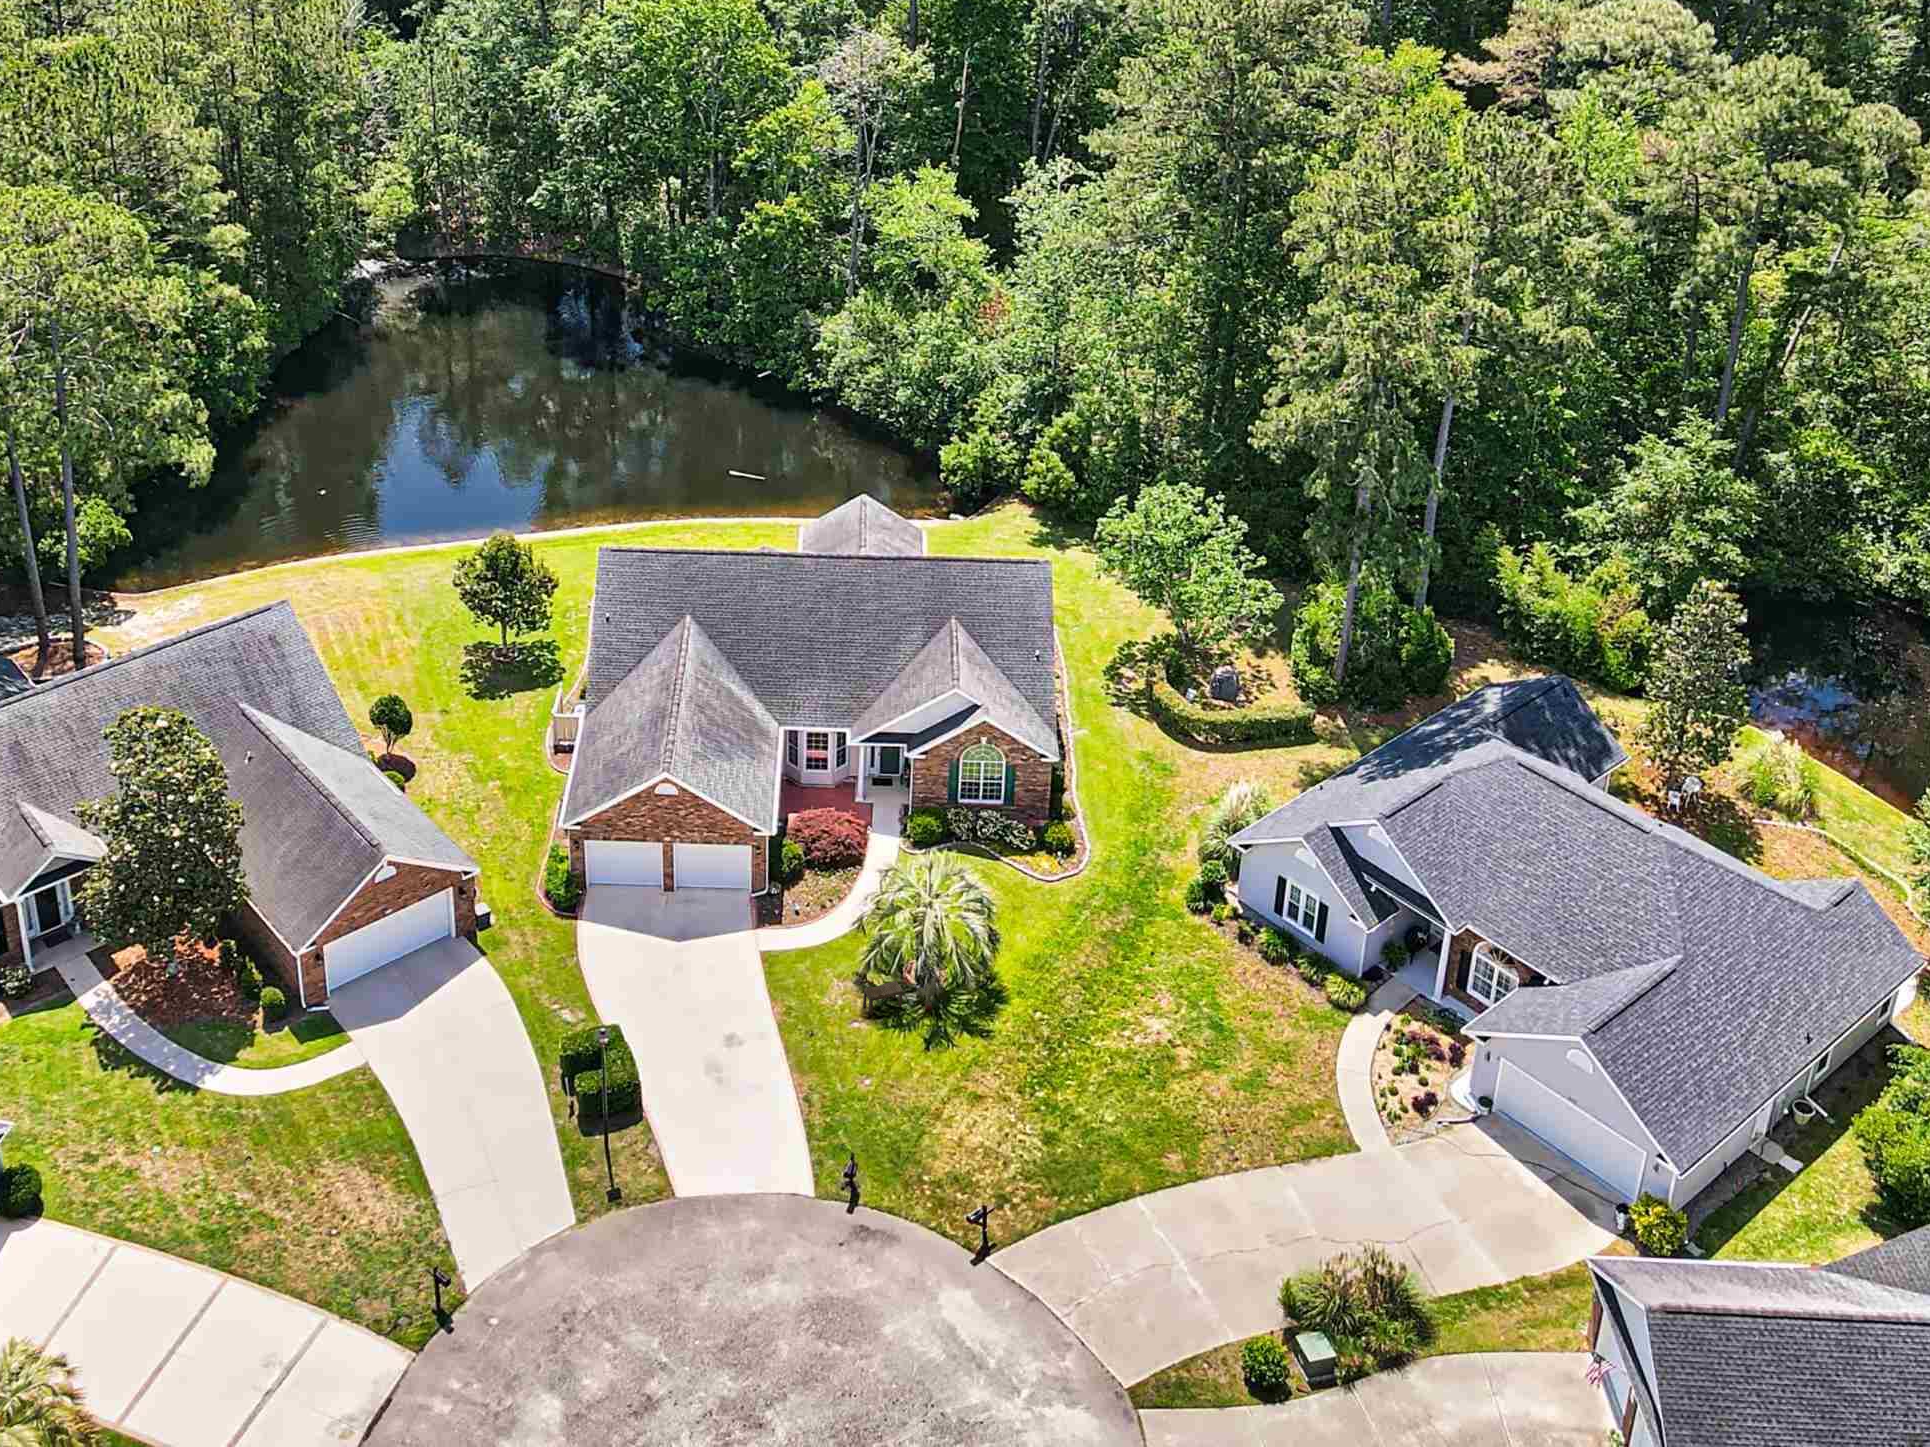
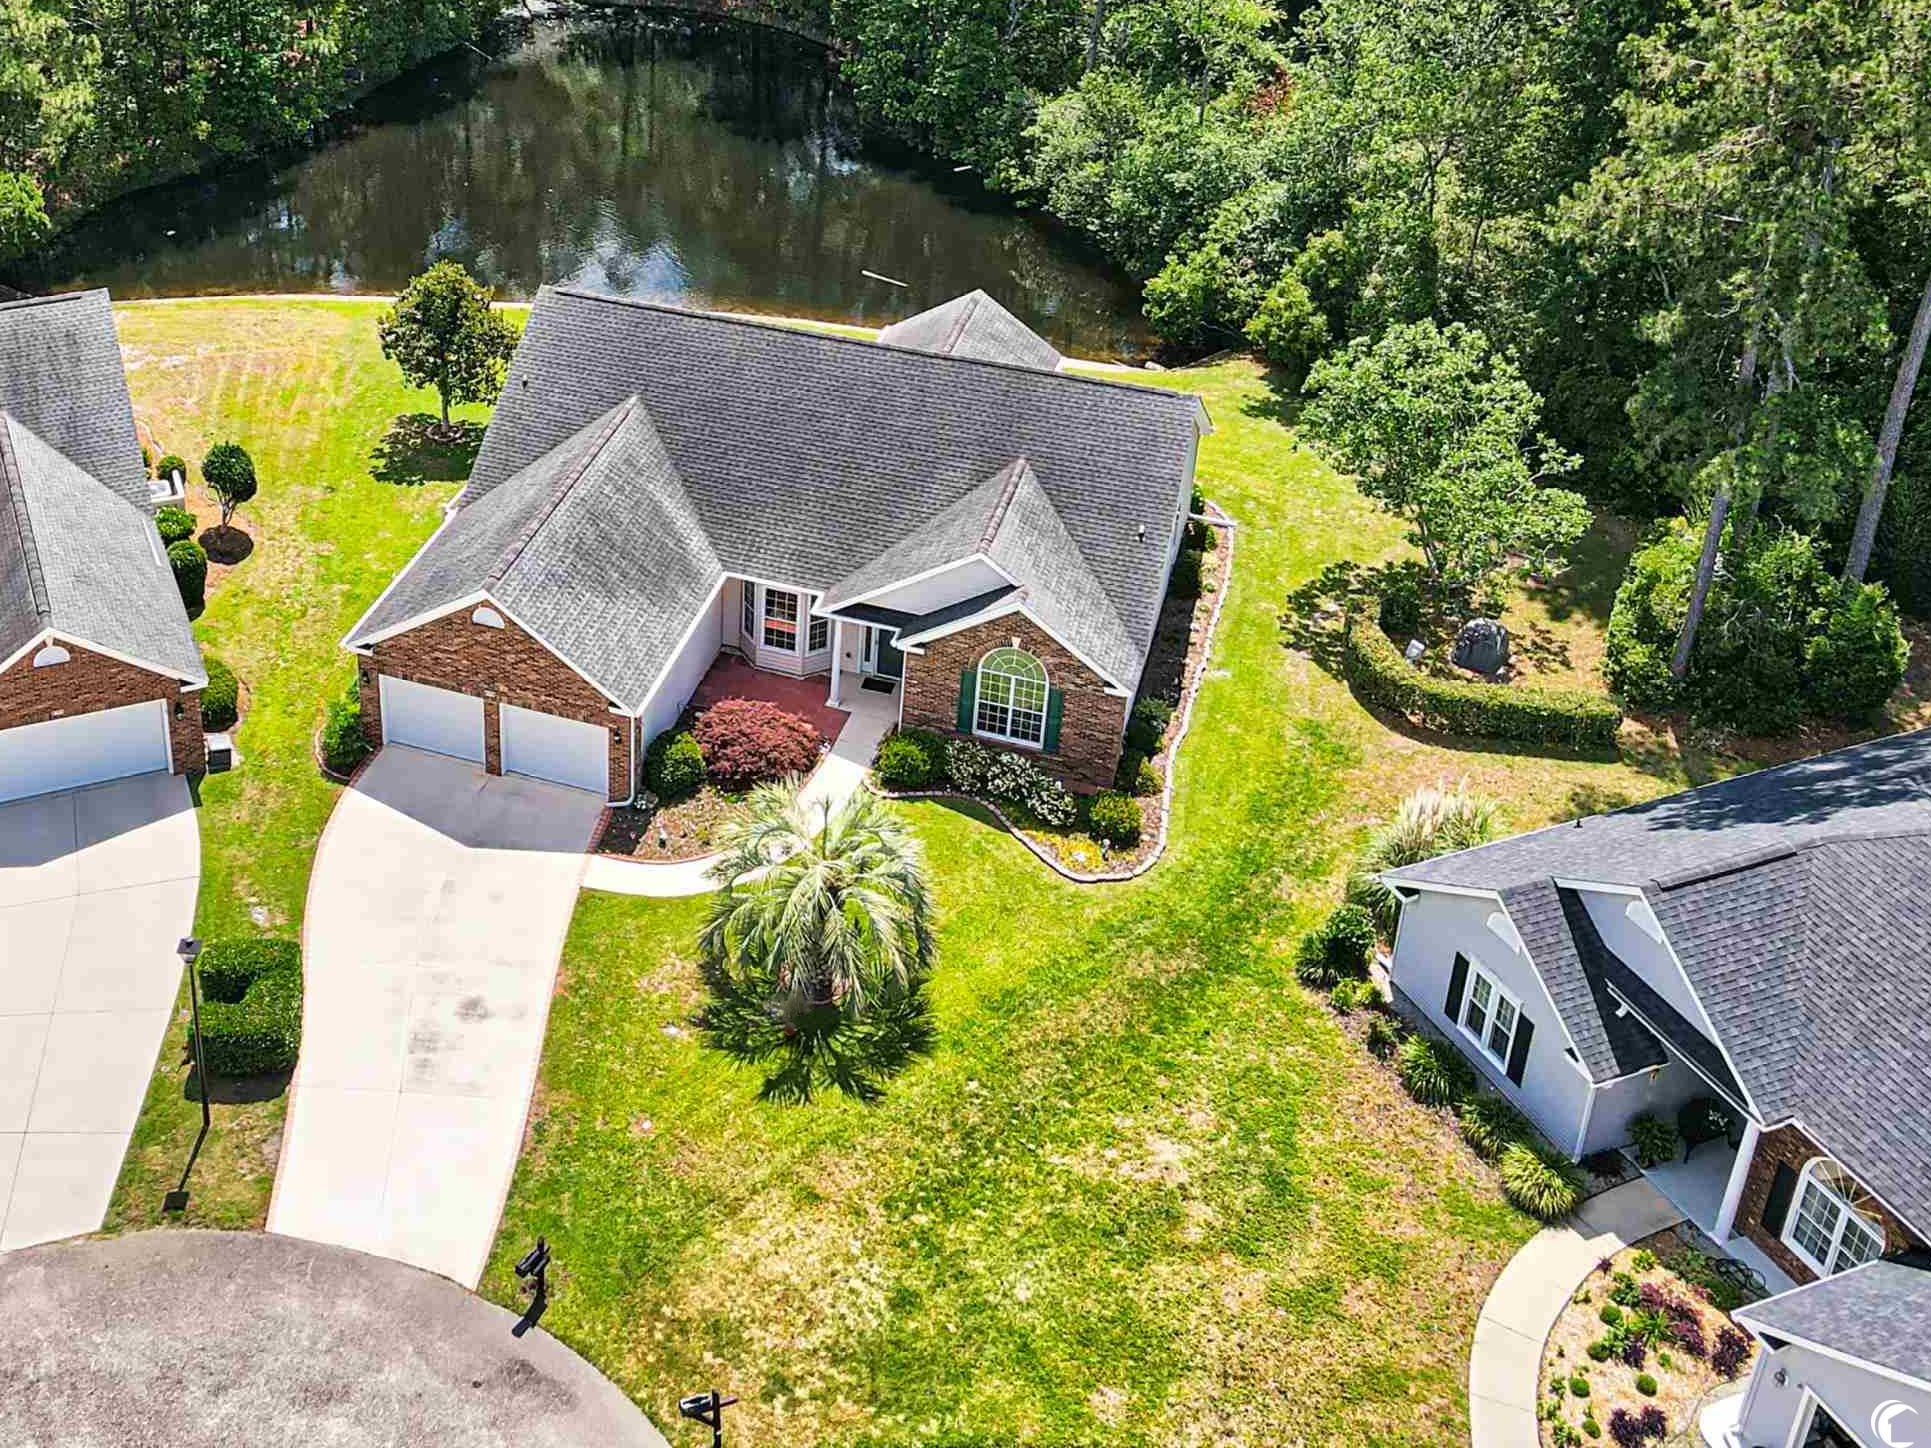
bench: present [863,981,903,1015] -> none [689,978,750,1022]

